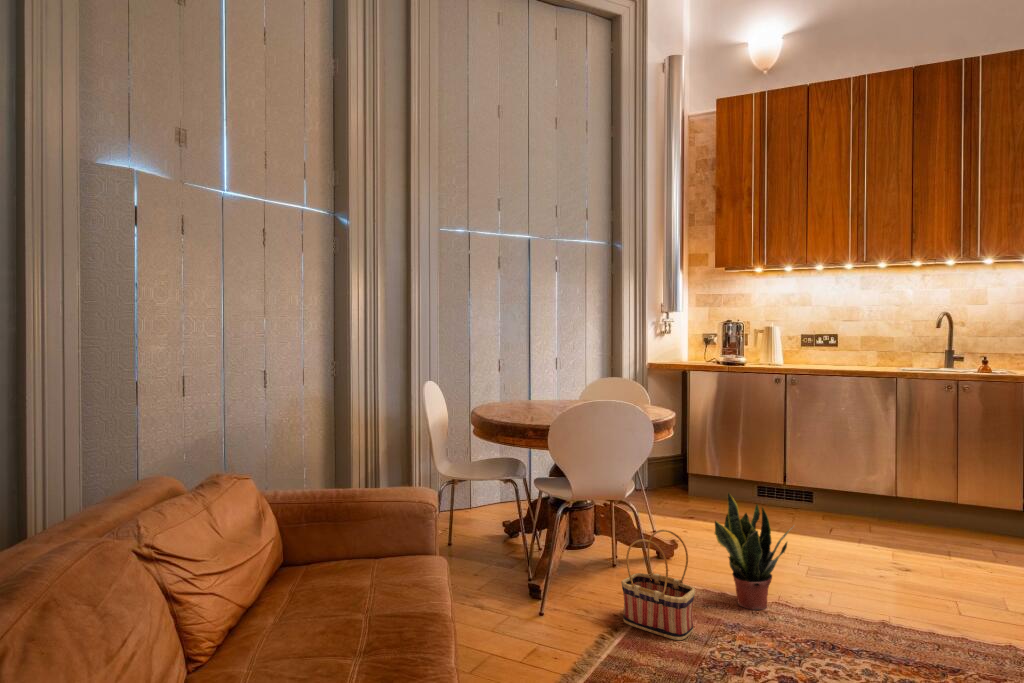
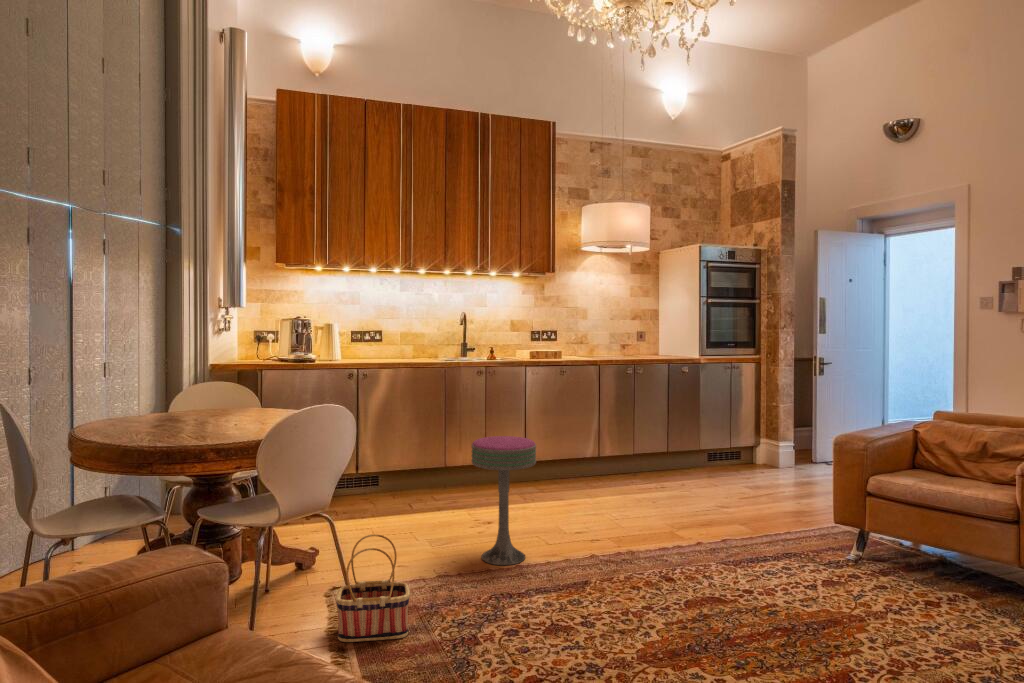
bar stool: none [834,459,925,621] -> present [472,436,536,565]
potted plant: present [715,493,793,610] -> none [390,486,456,589]

